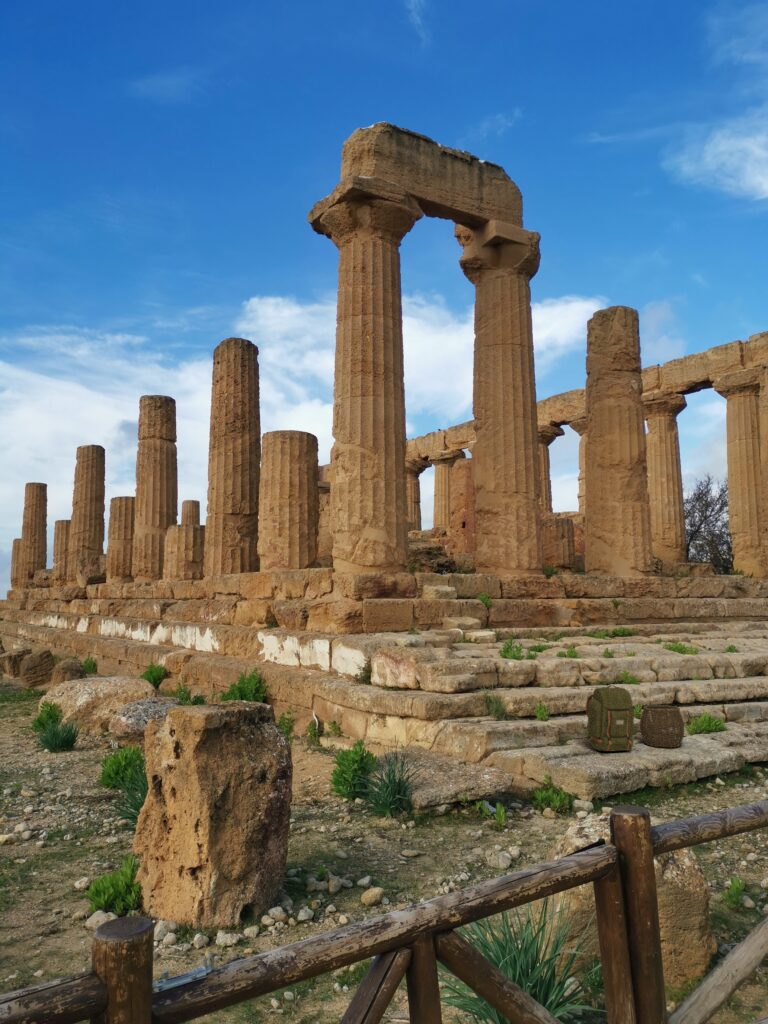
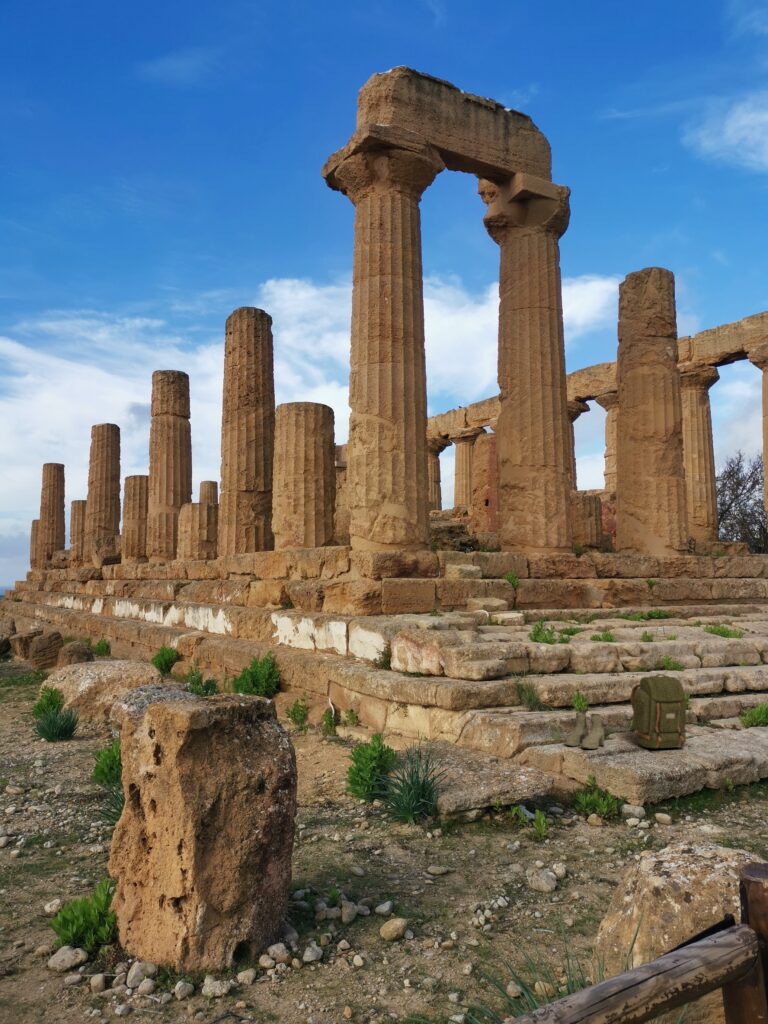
woven basket: present [640,705,684,748] -> none [691,696,743,744]
boots: none [528,719,562,752] -> present [566,712,604,749]

